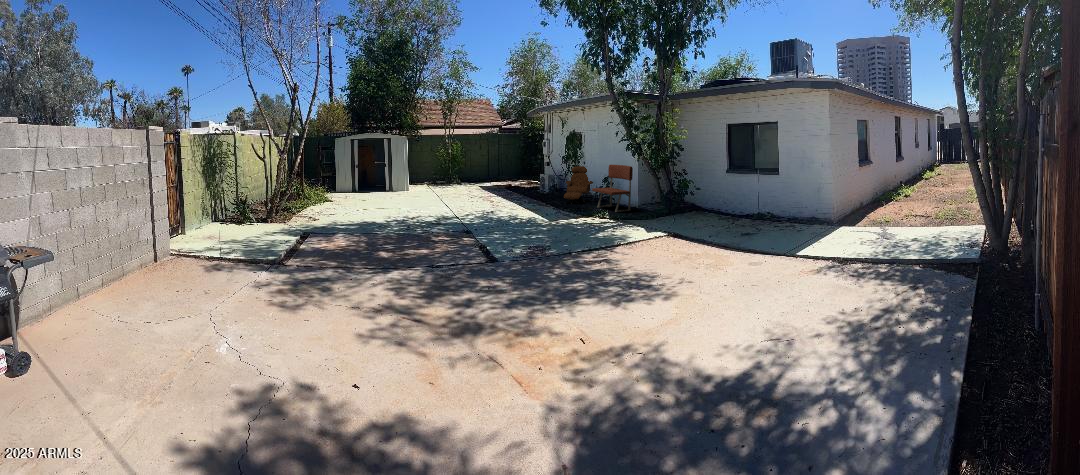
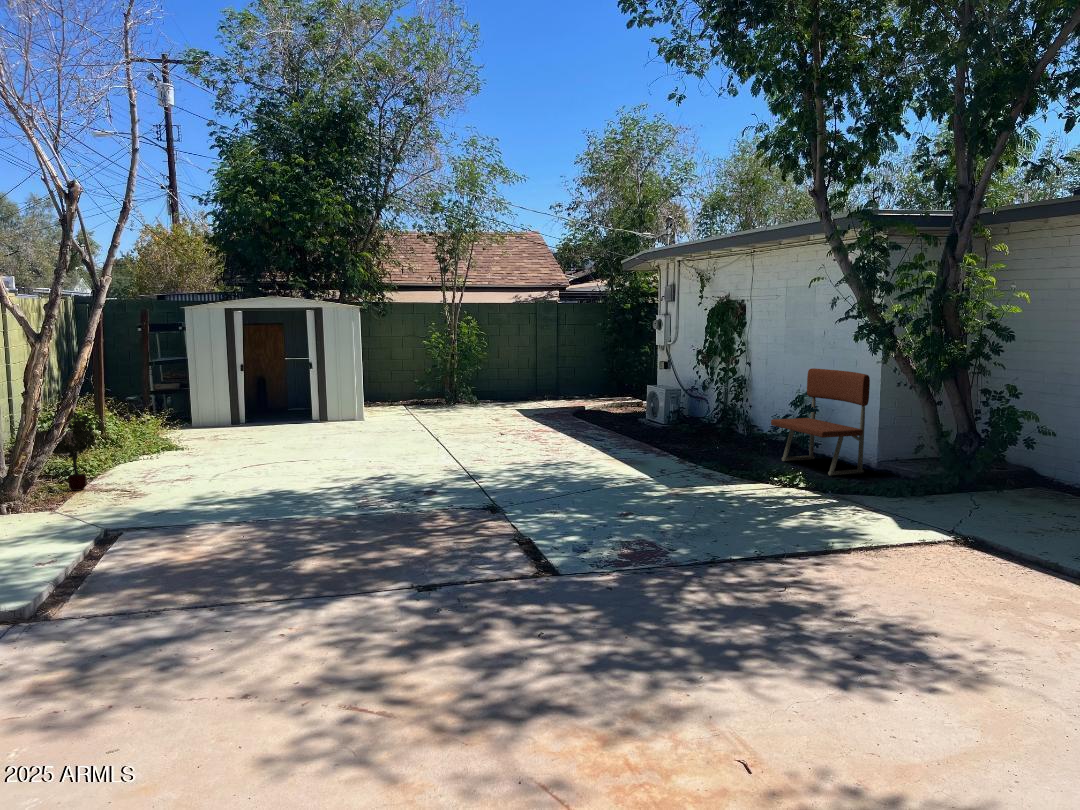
lounge chair: present [564,166,593,204] -> none [704,369,766,451]
potted tree: none [253,188,275,226] -> present [47,411,94,491]

